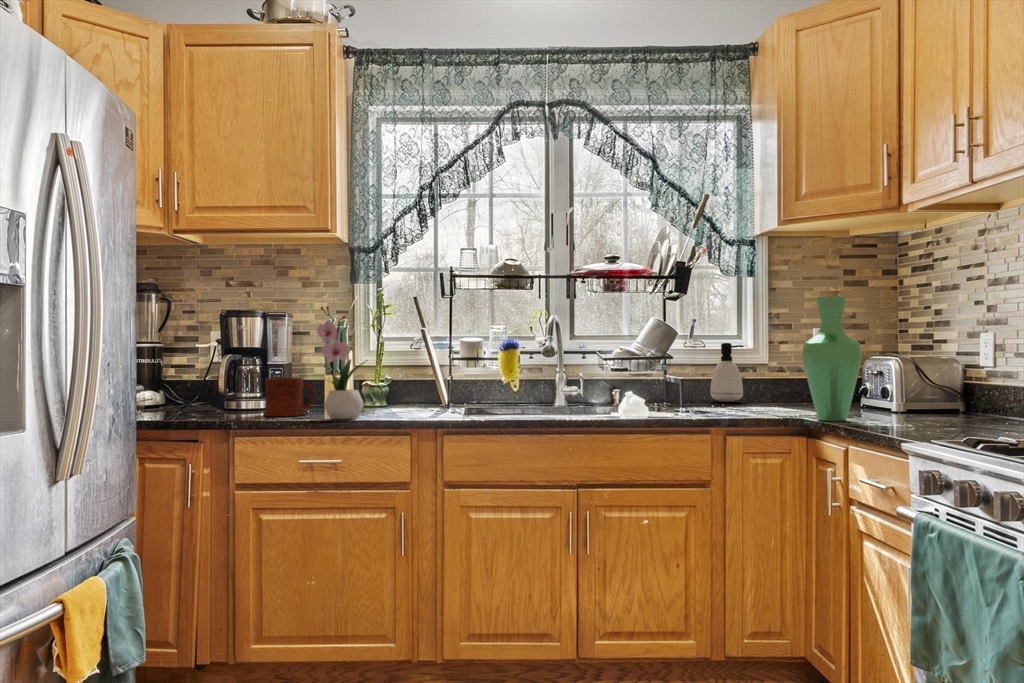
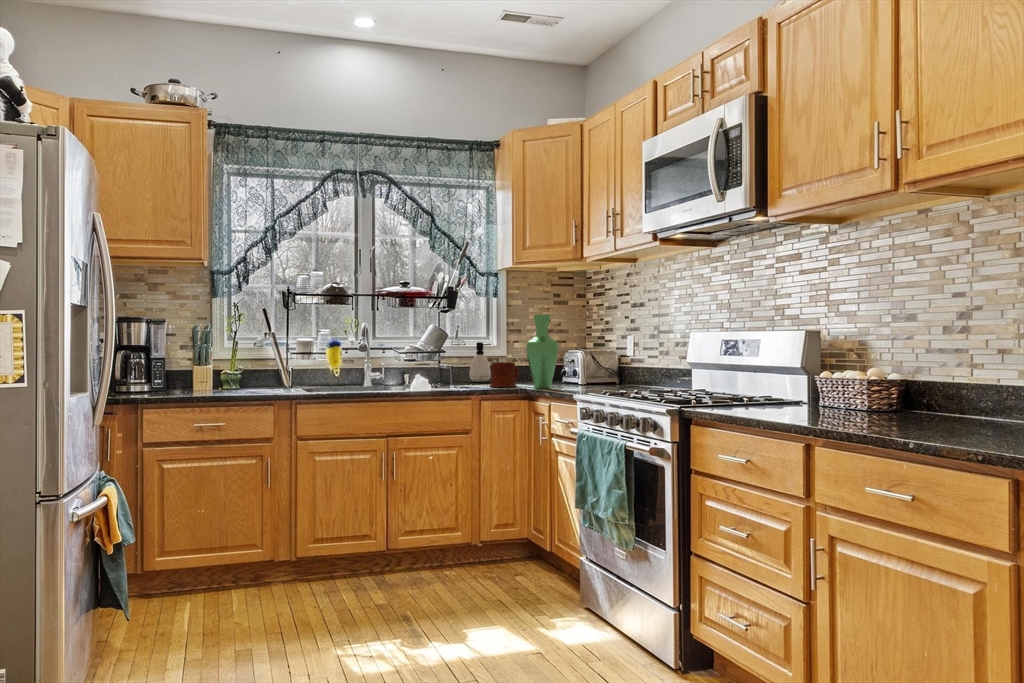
flower arrangement: present [317,306,366,419] -> none [206,316,241,395]
mug: present [263,378,314,416] -> present [490,362,519,387]

